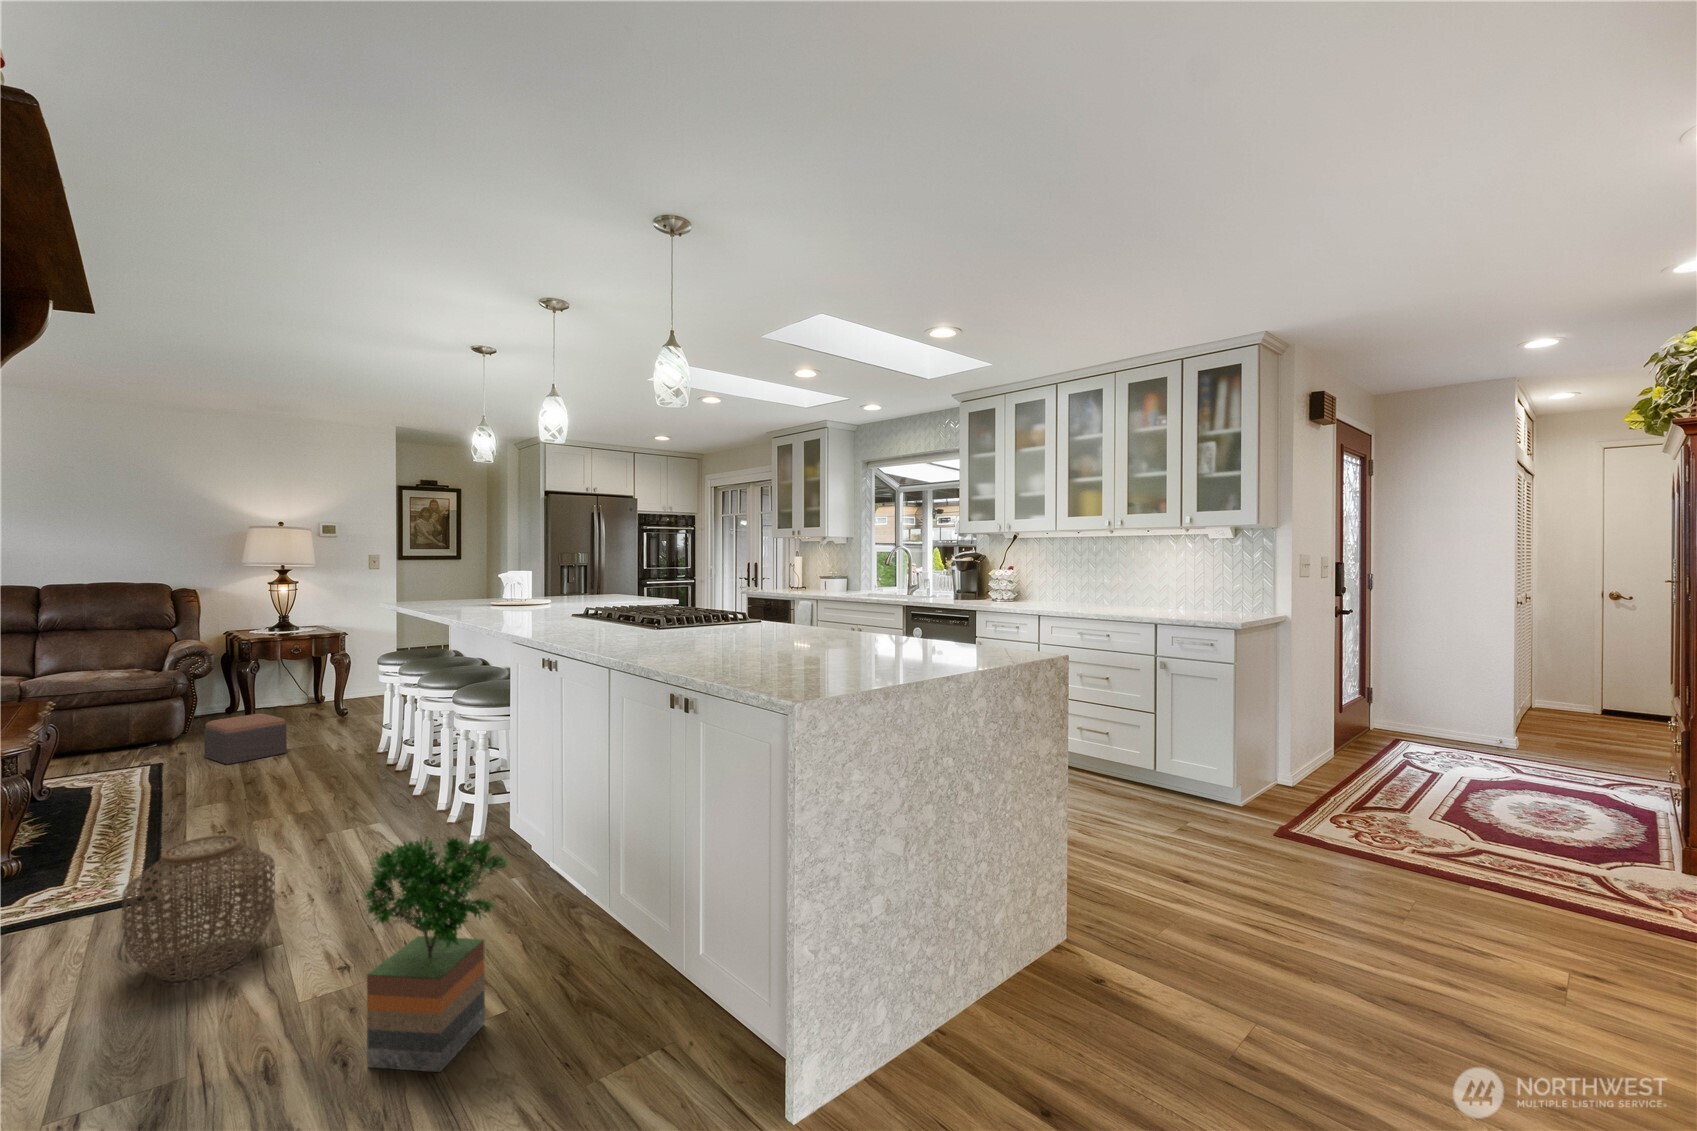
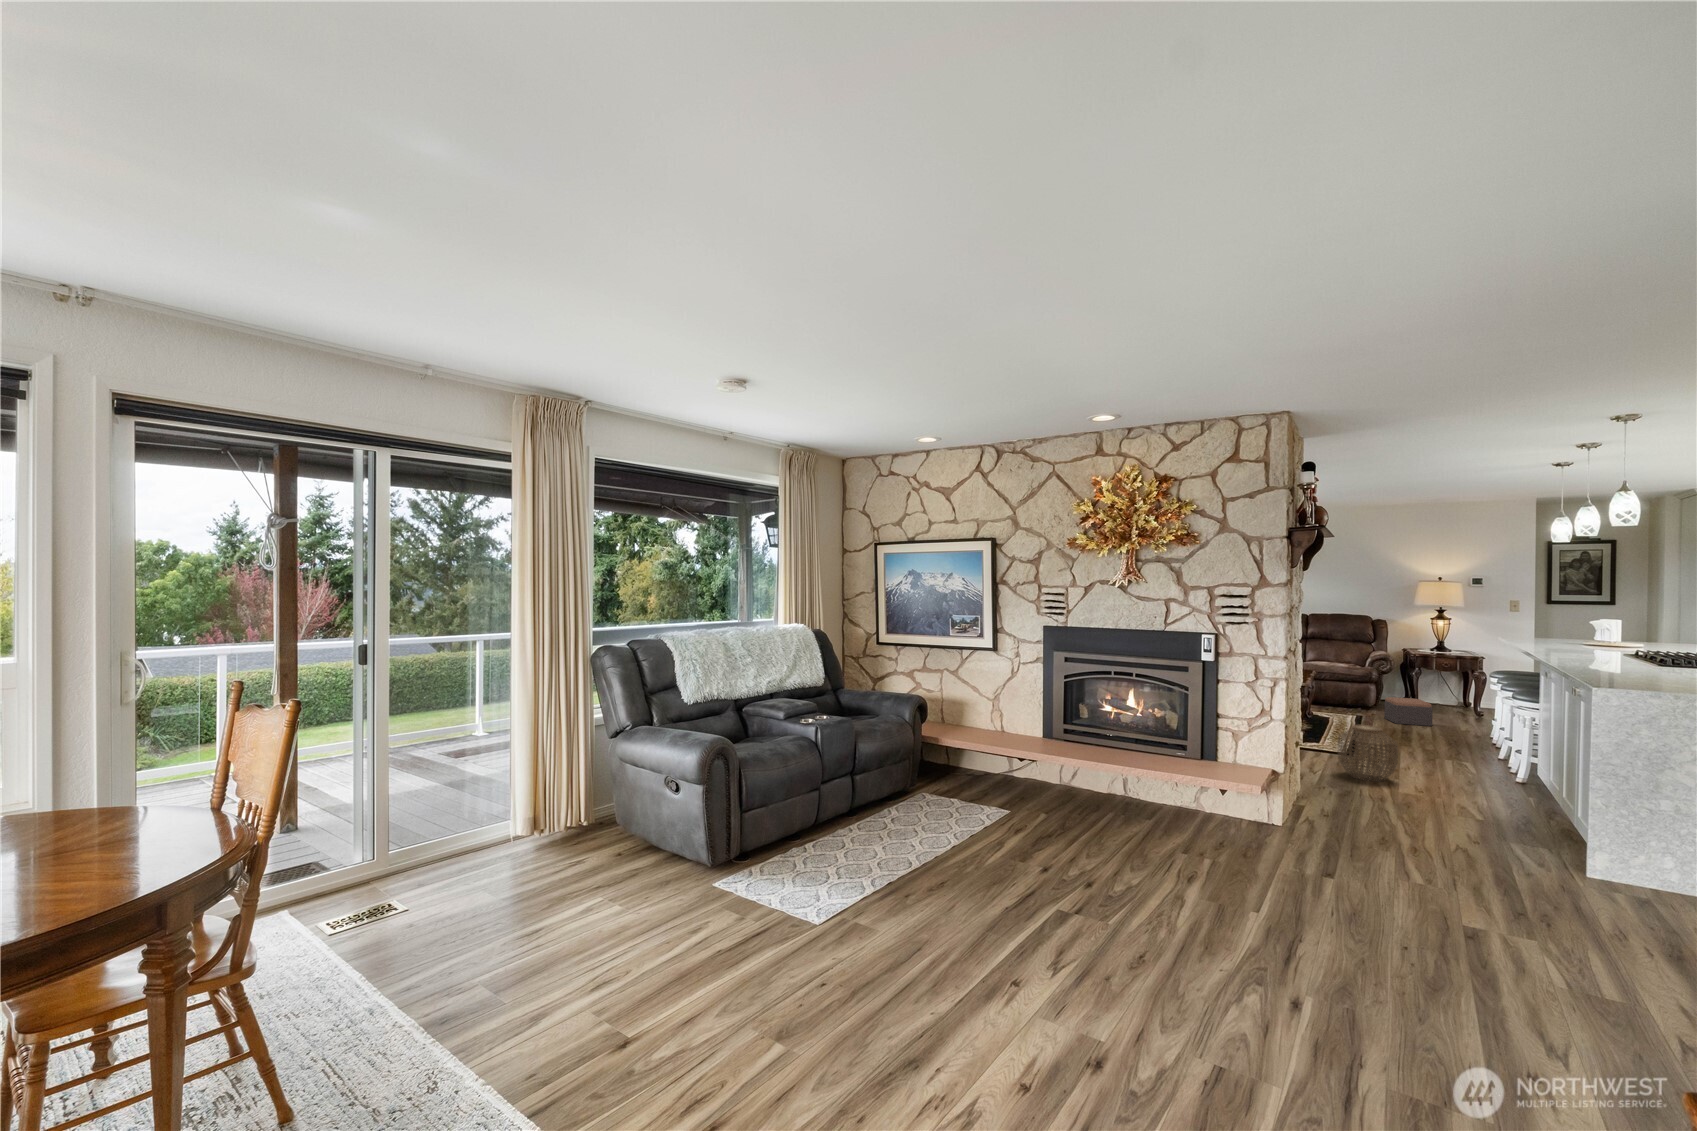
potted tree: present [364,837,507,1072] -> none [1417,731,1494,827]

